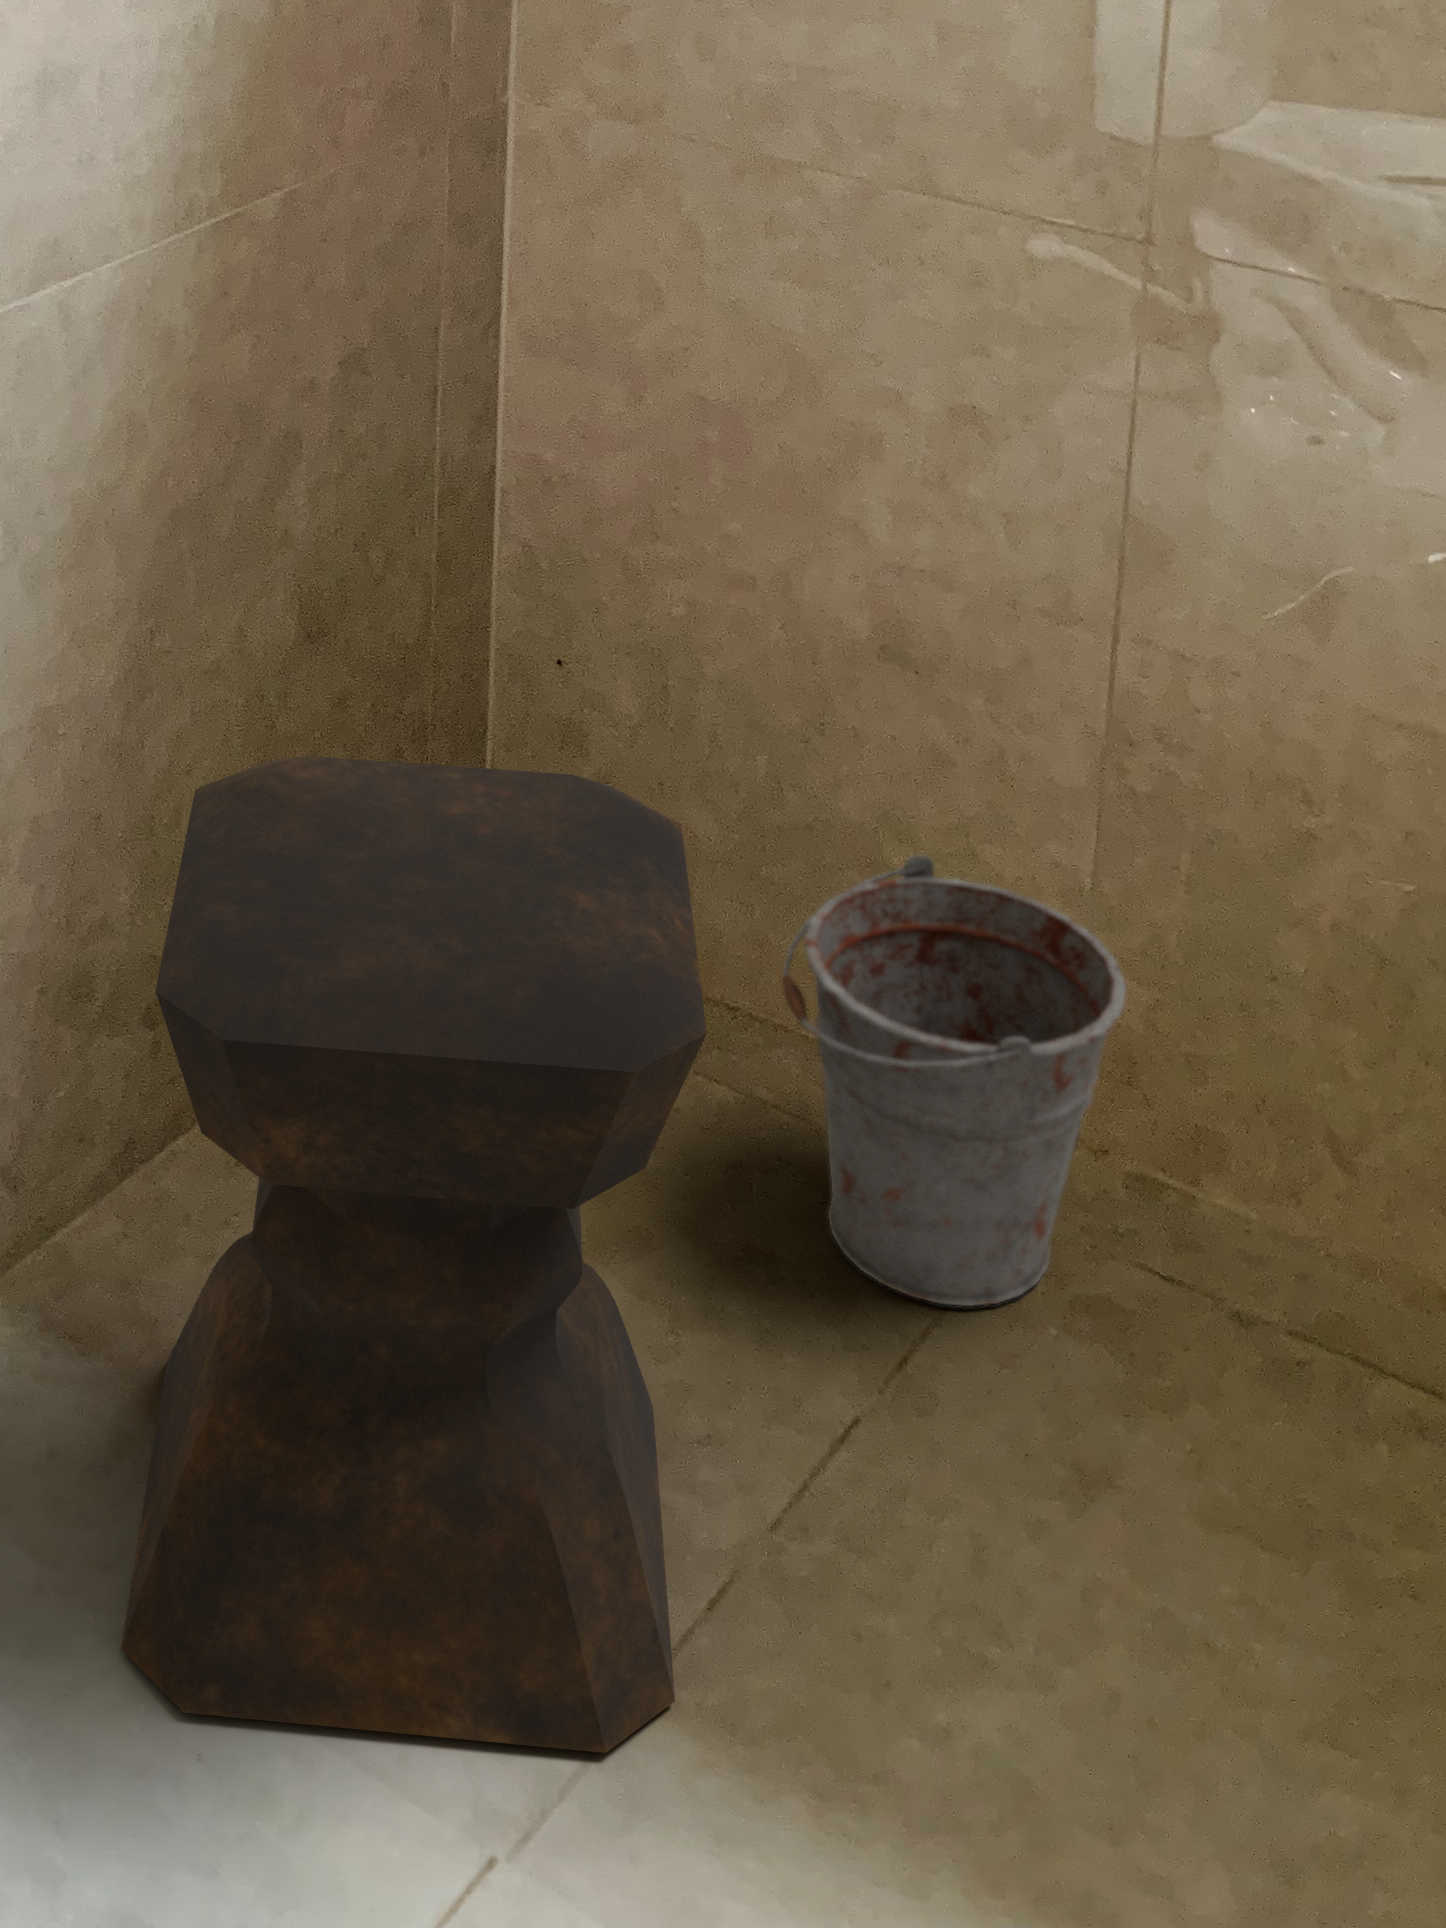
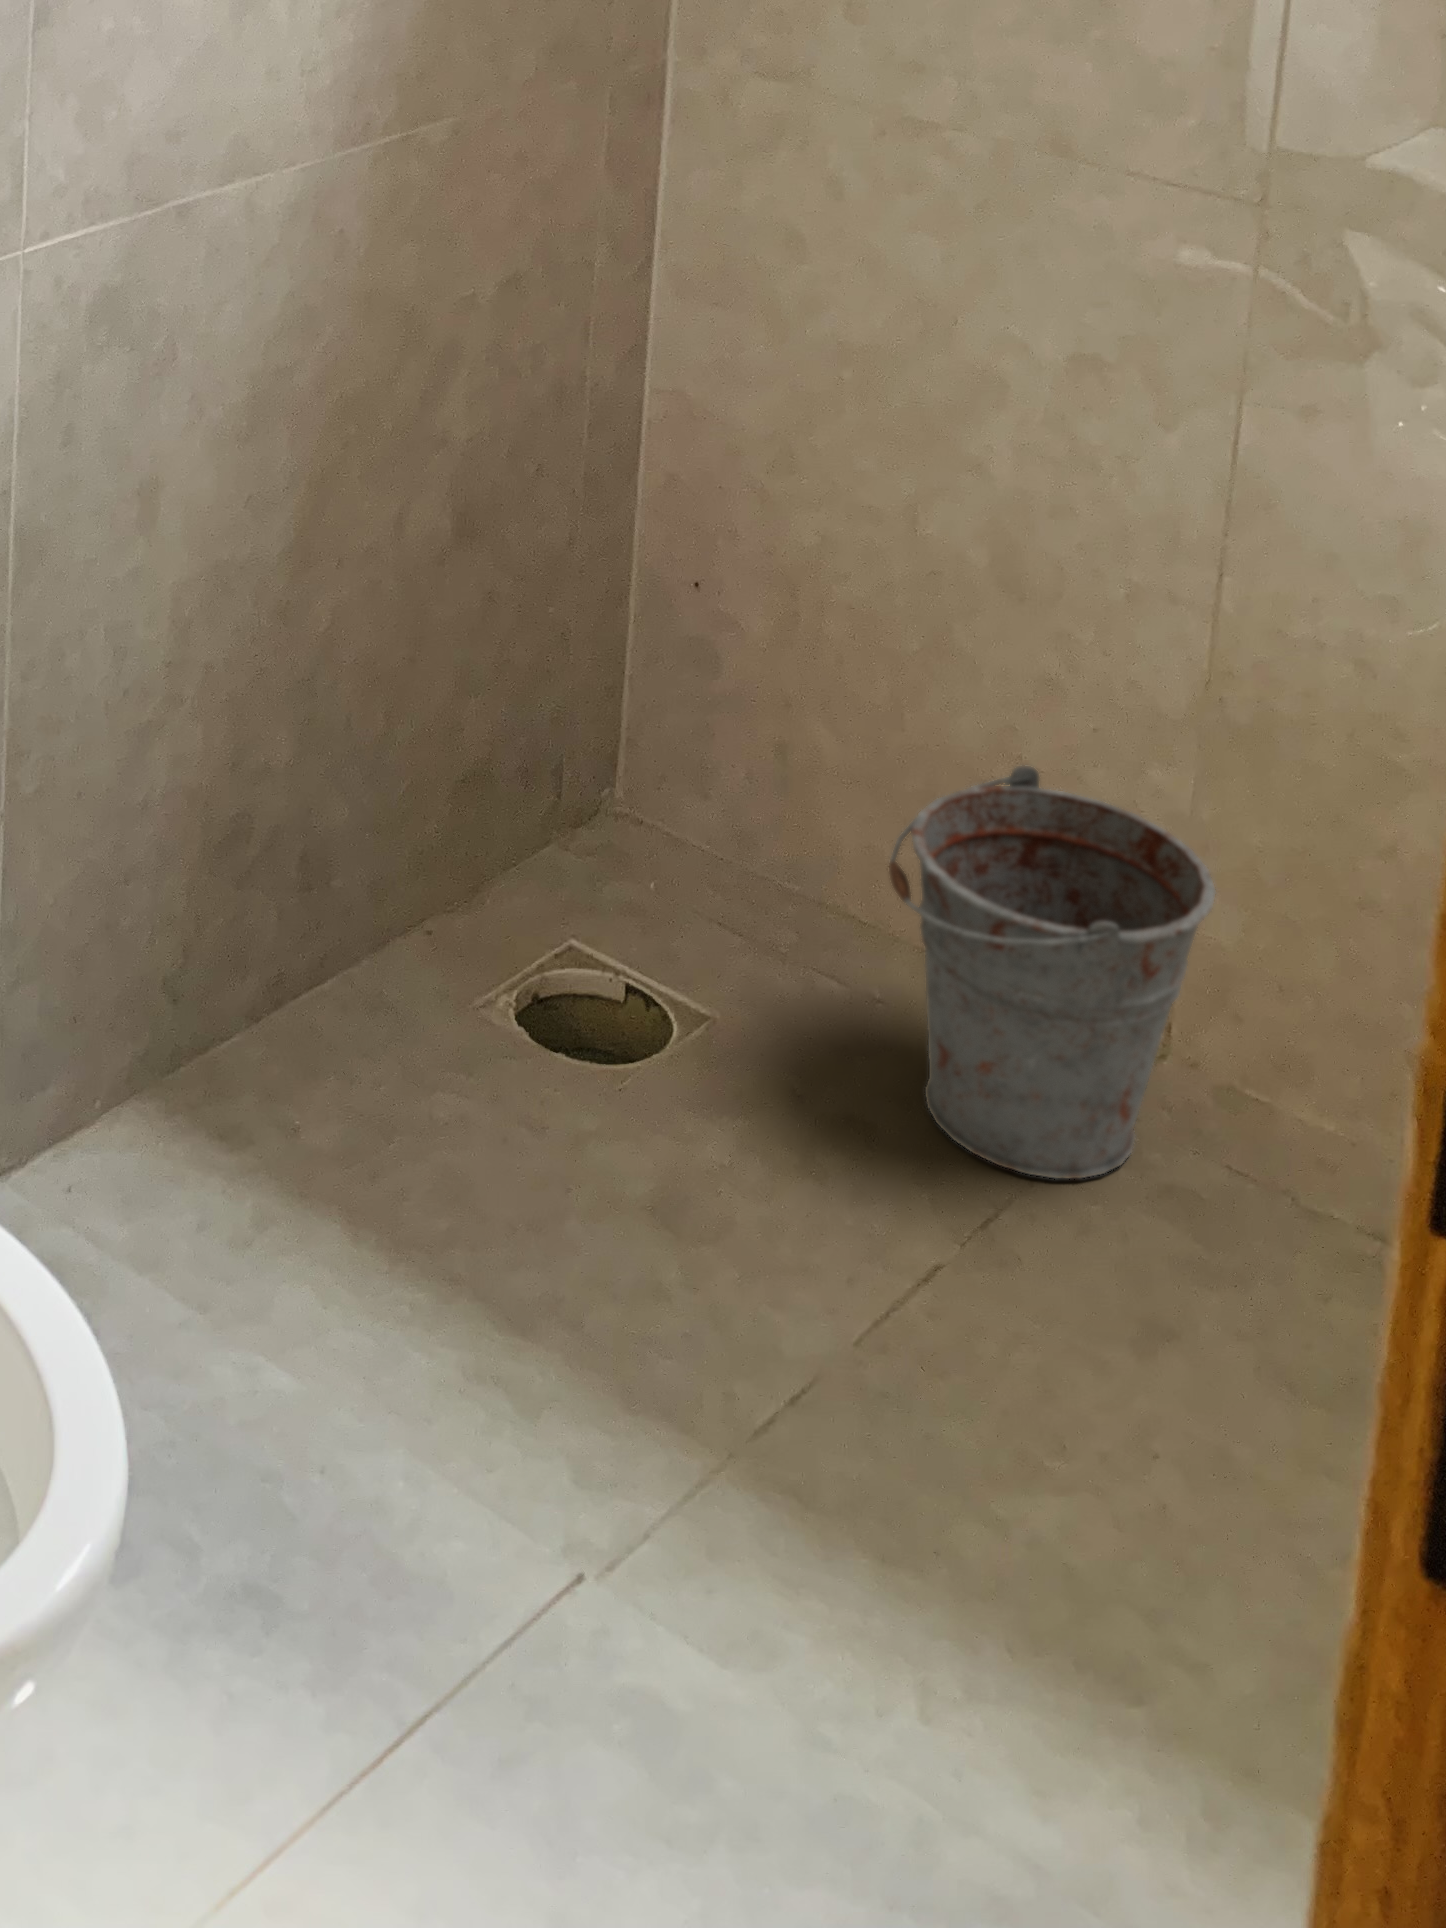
stool: present [121,756,707,1753] -> none [256,609,807,1508]

